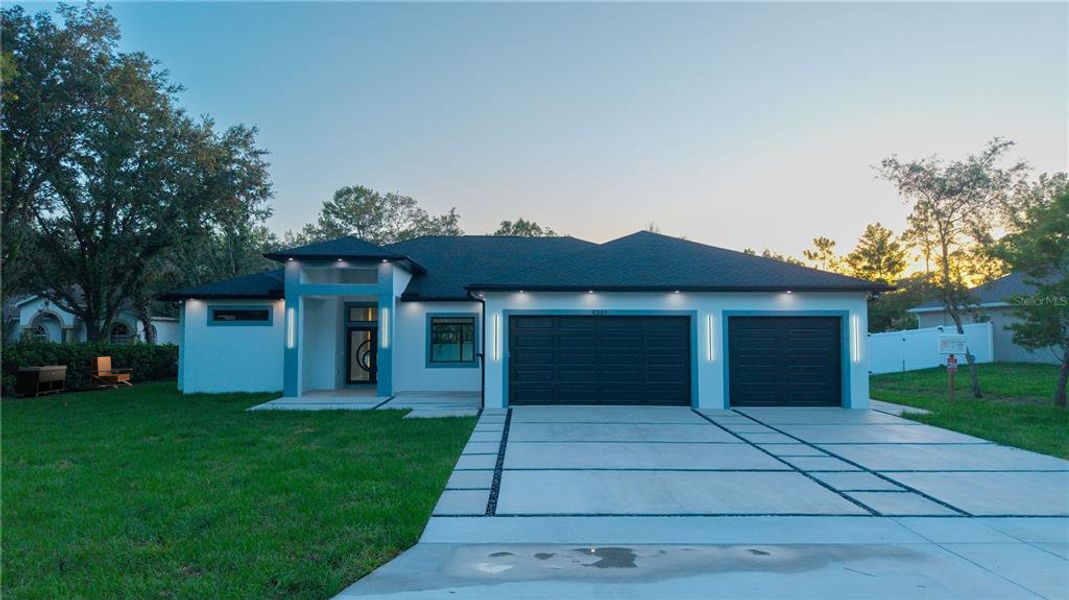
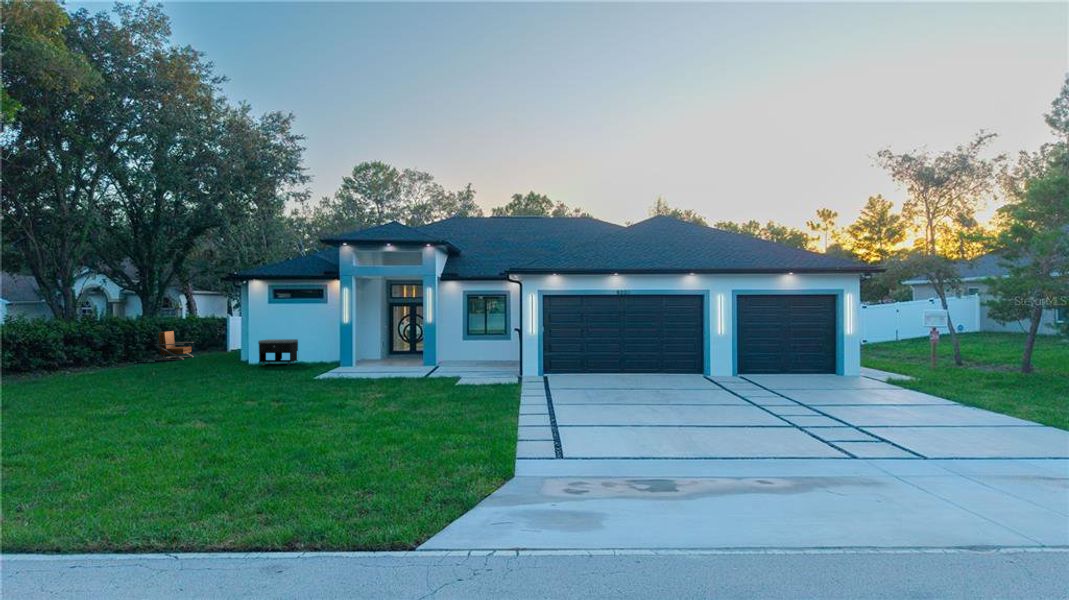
storage bench: present [15,366,67,396] -> present [258,339,298,365]

